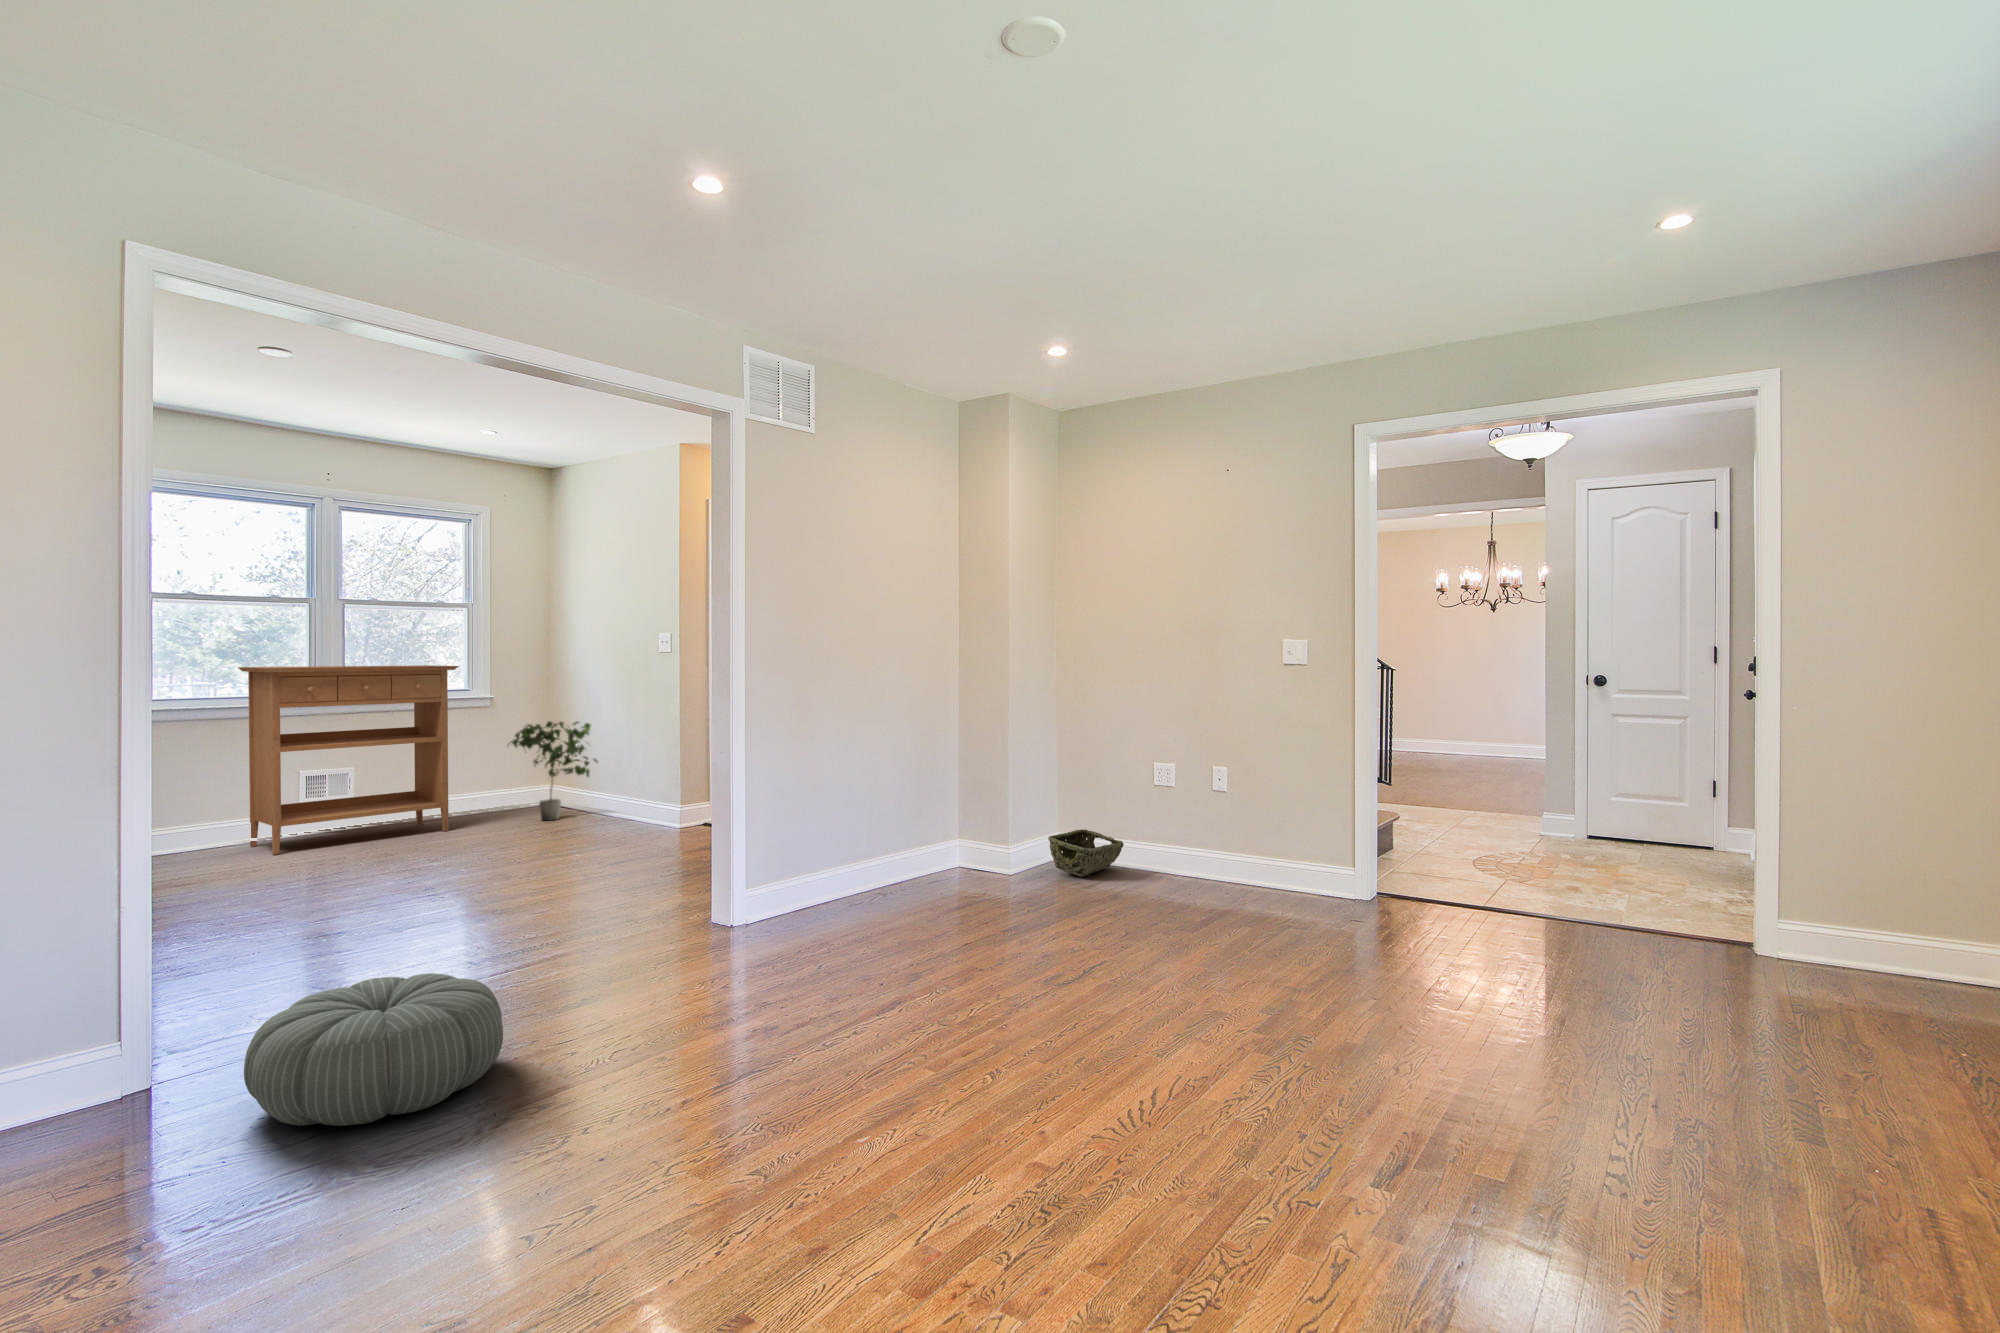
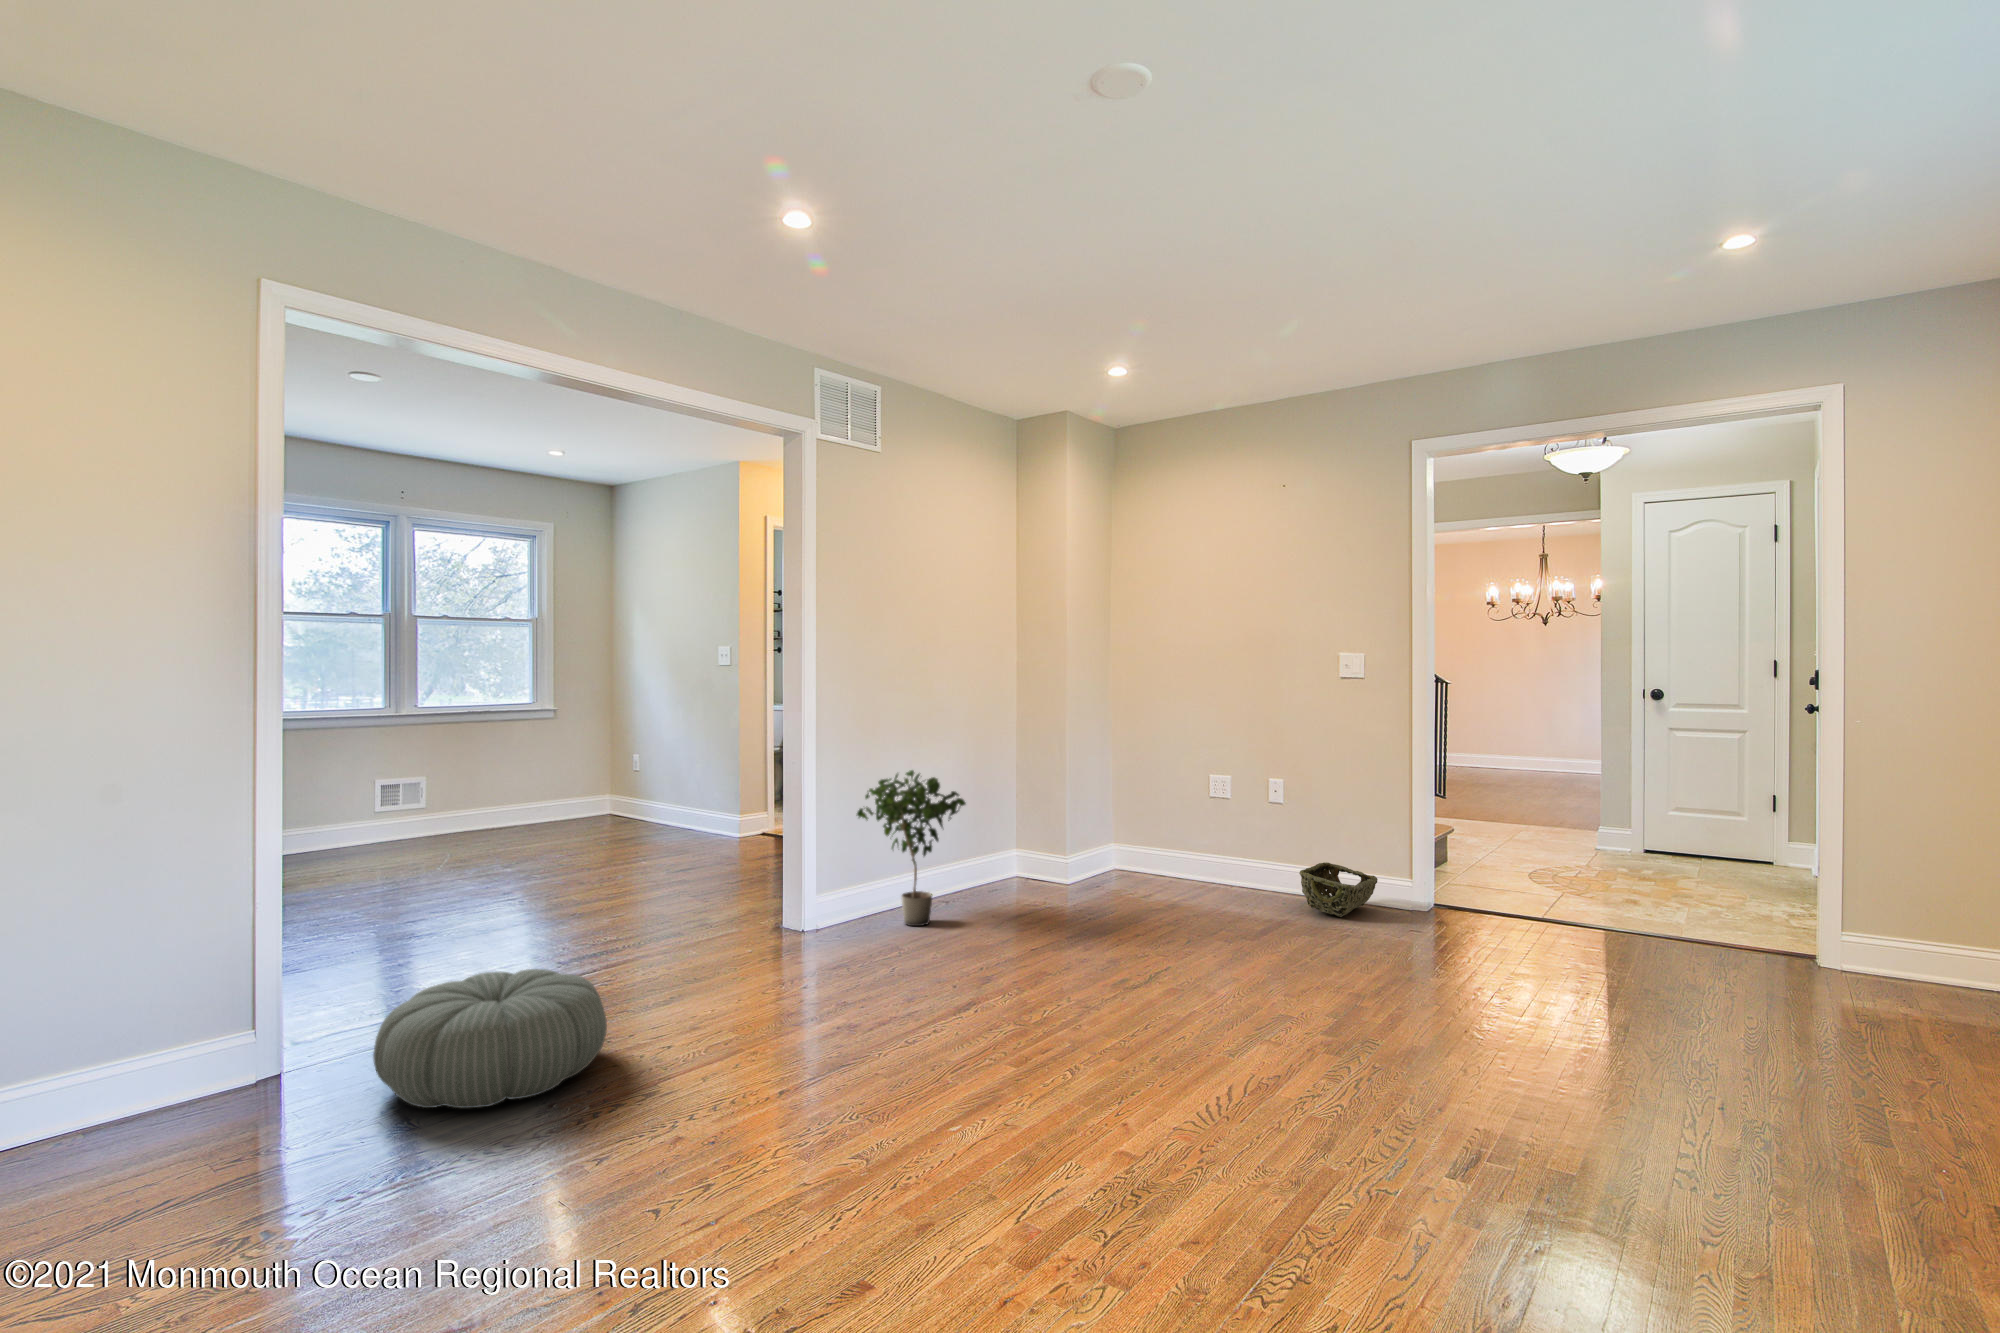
console table: present [238,665,459,855] -> none [321,679,527,861]
potted plant: present [511,721,597,821] -> present [857,770,966,926]
woven basket: present [1048,829,1124,877] -> present [1299,862,1378,917]

